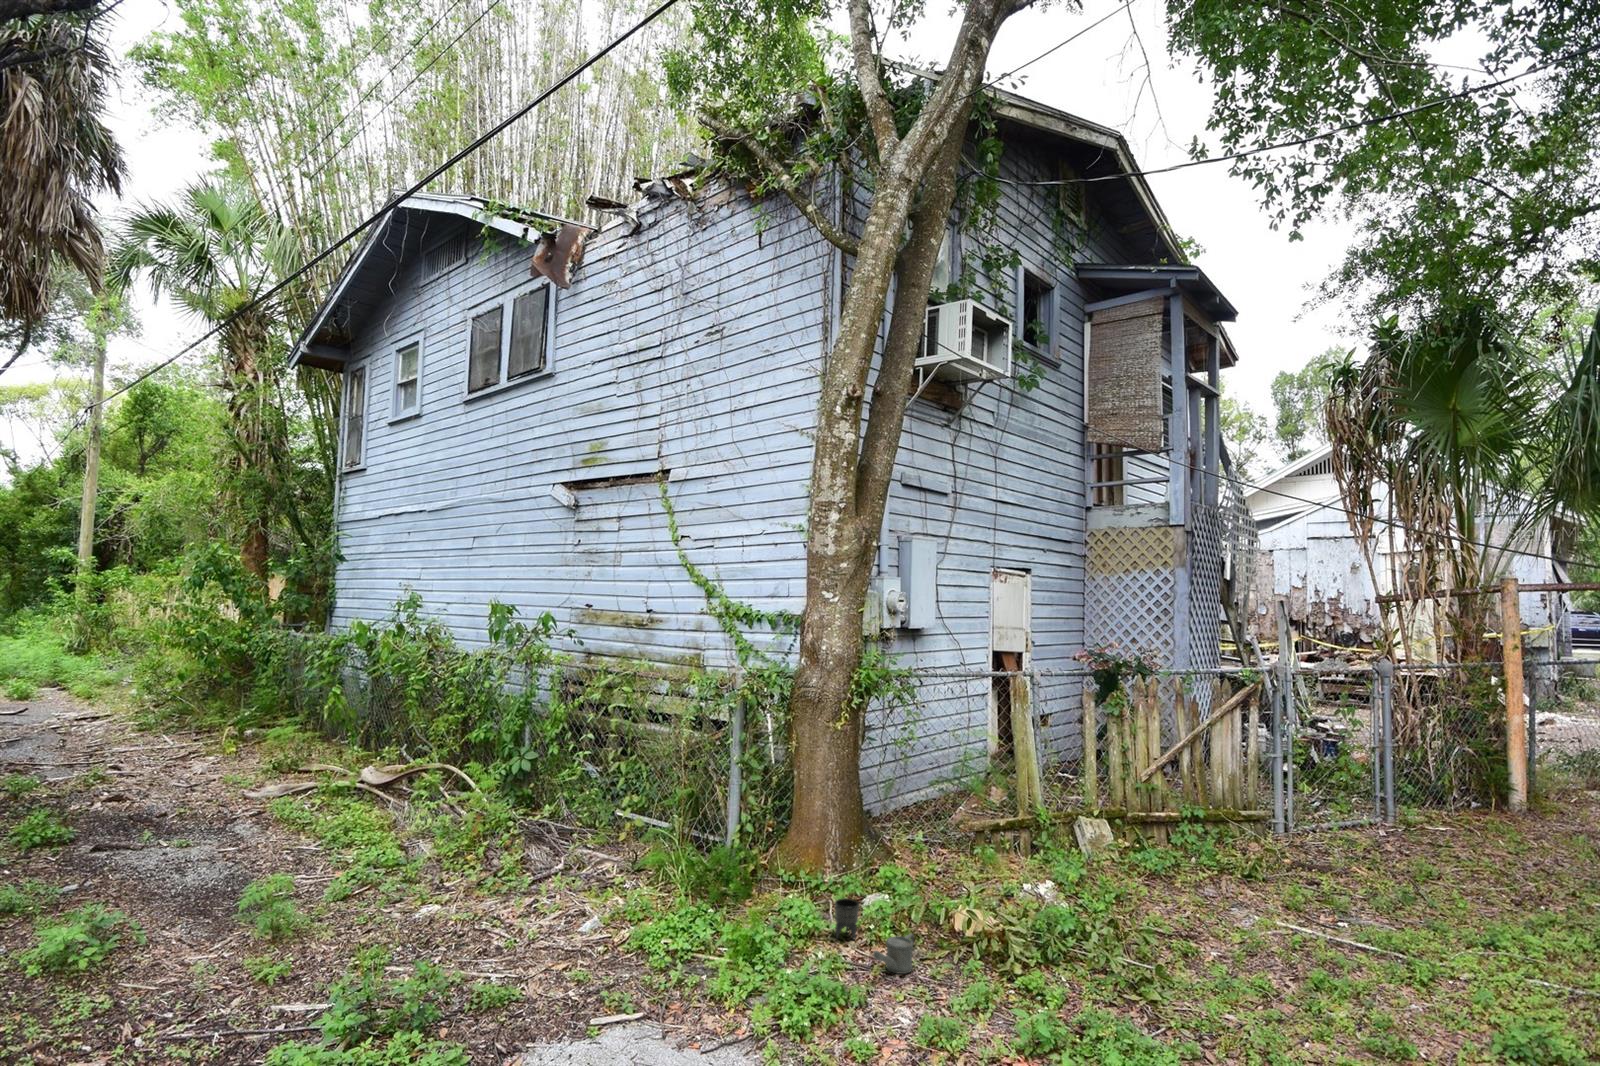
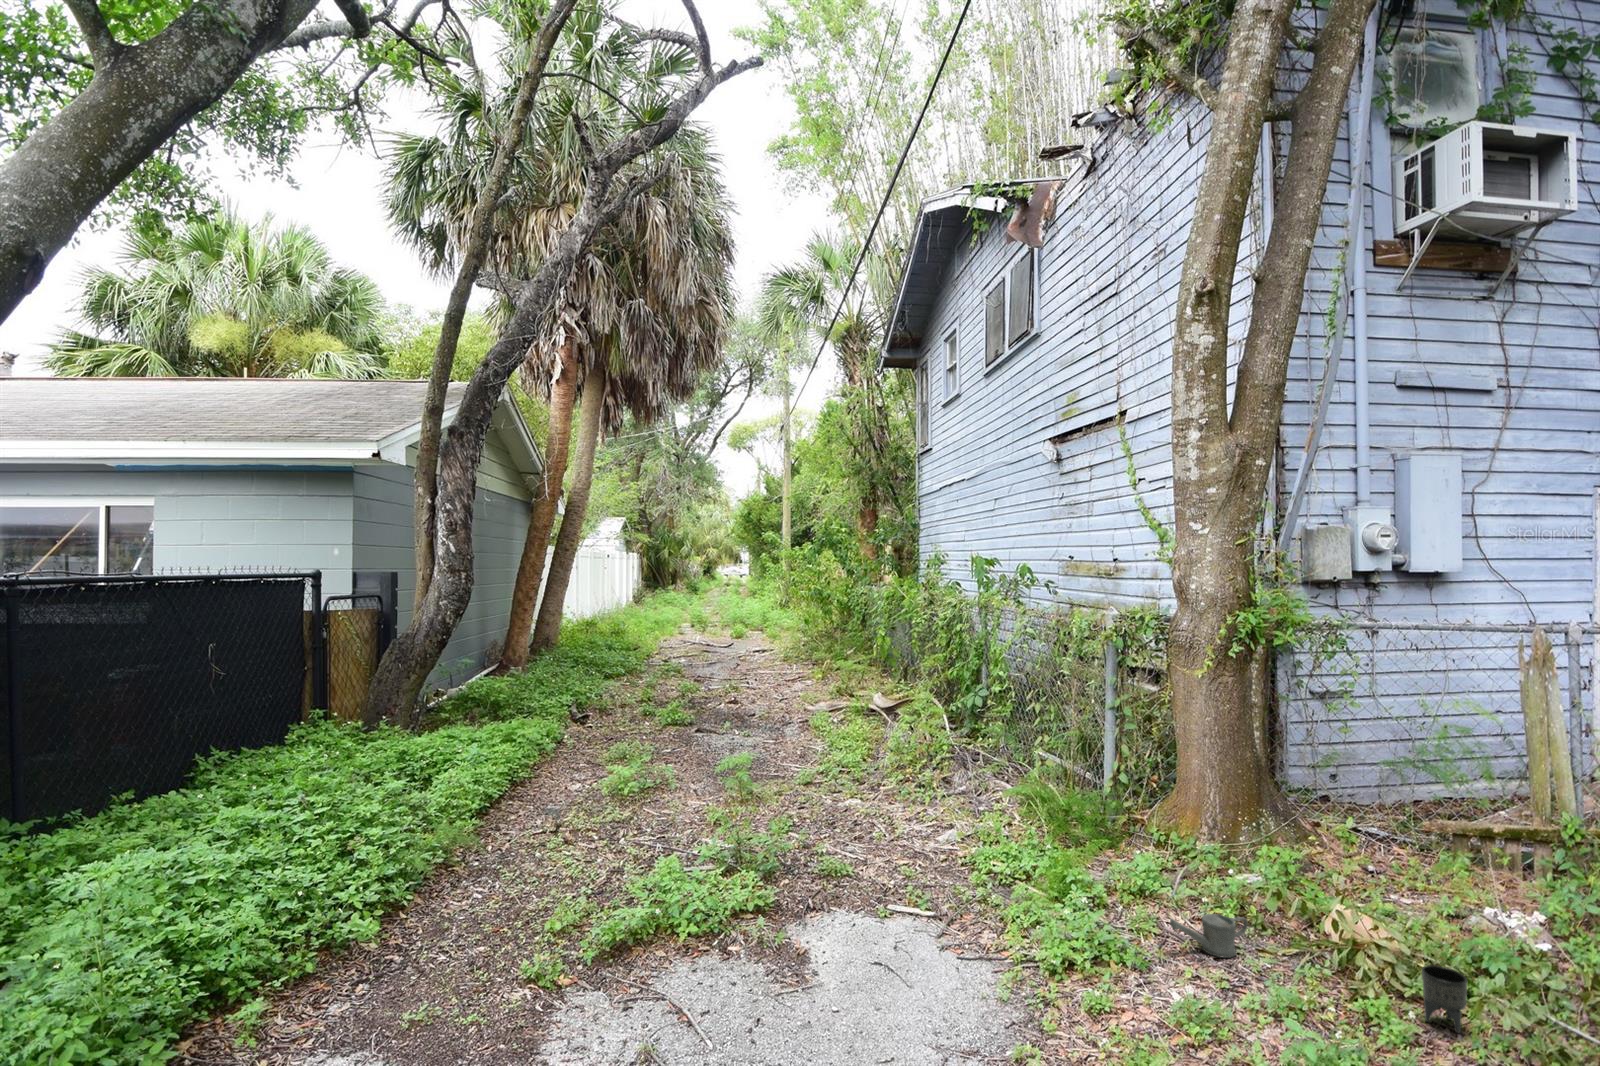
planter: present [835,899,859,940] -> present [1422,965,1467,1033]

